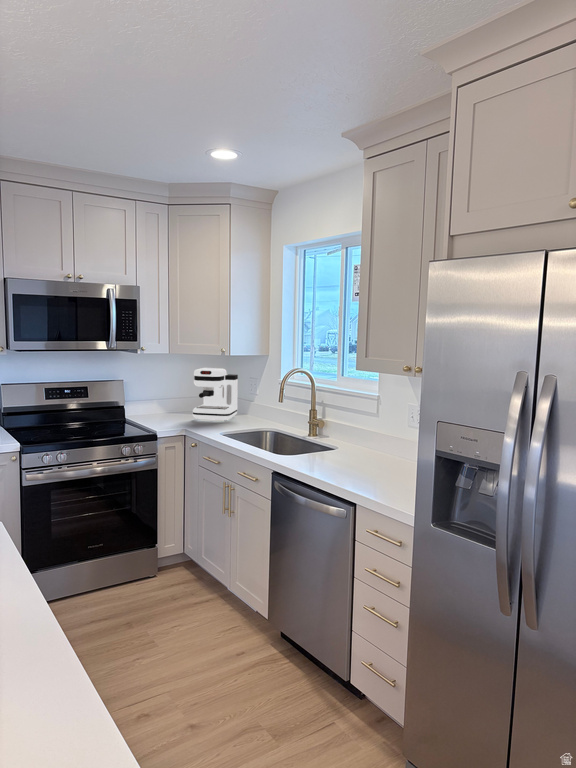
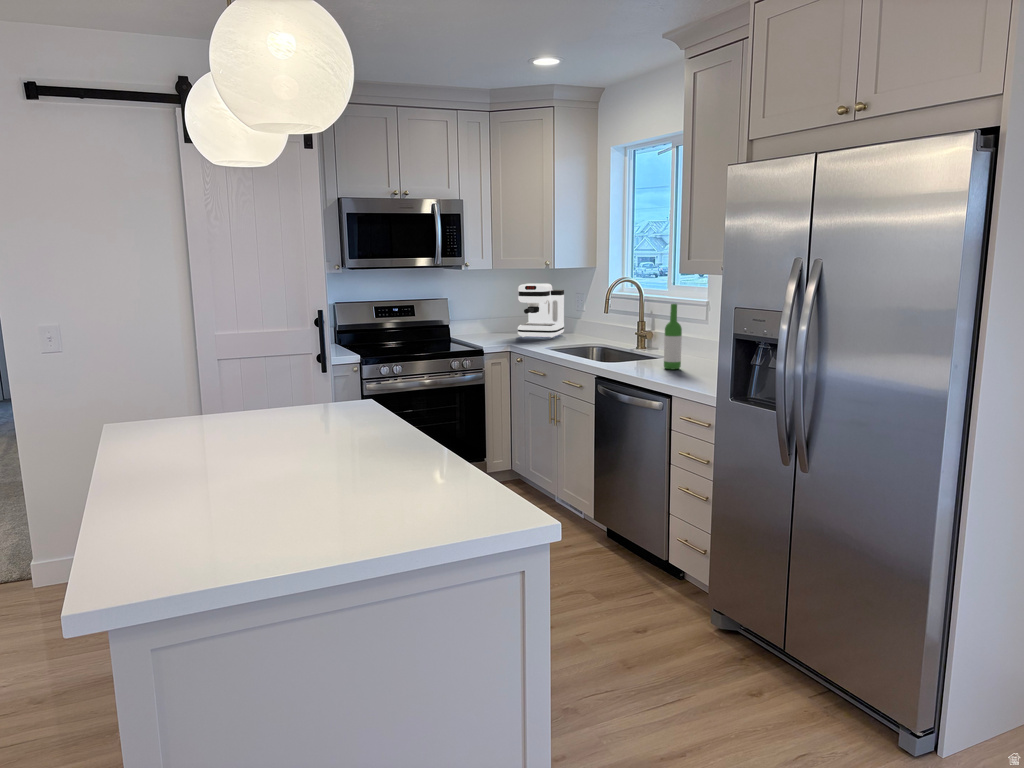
wine bottle: none [341,399,359,466] -> present [664,304,682,369]

